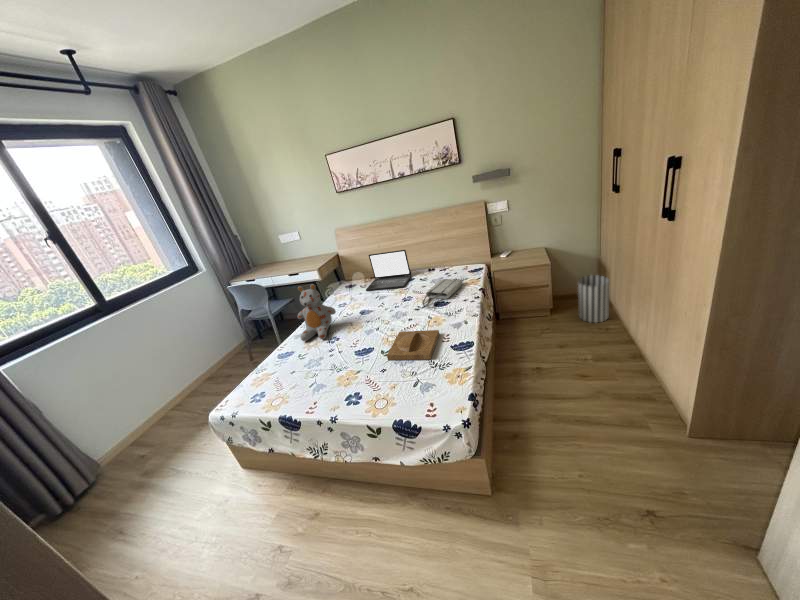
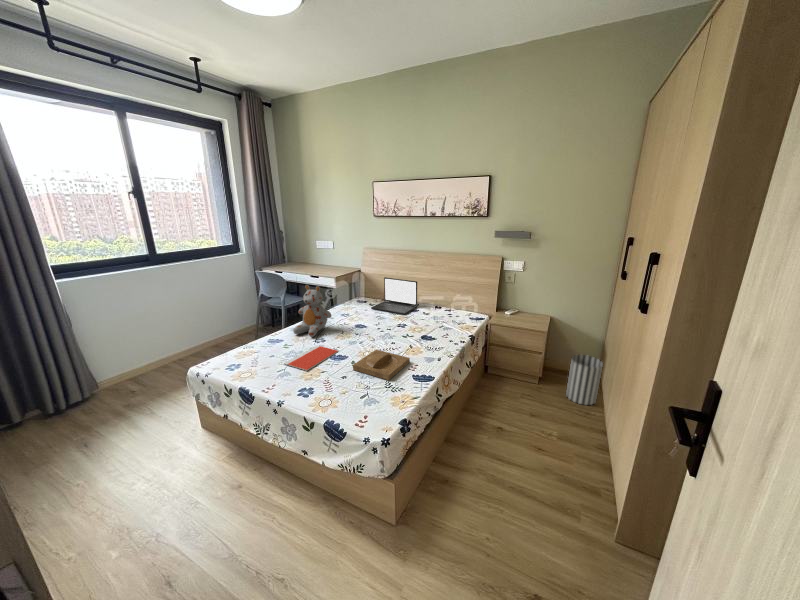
tote bag: present [423,279,463,306] -> none [410,317,457,335]
notebook: none [311,345,361,377] -> present [284,345,338,371]

